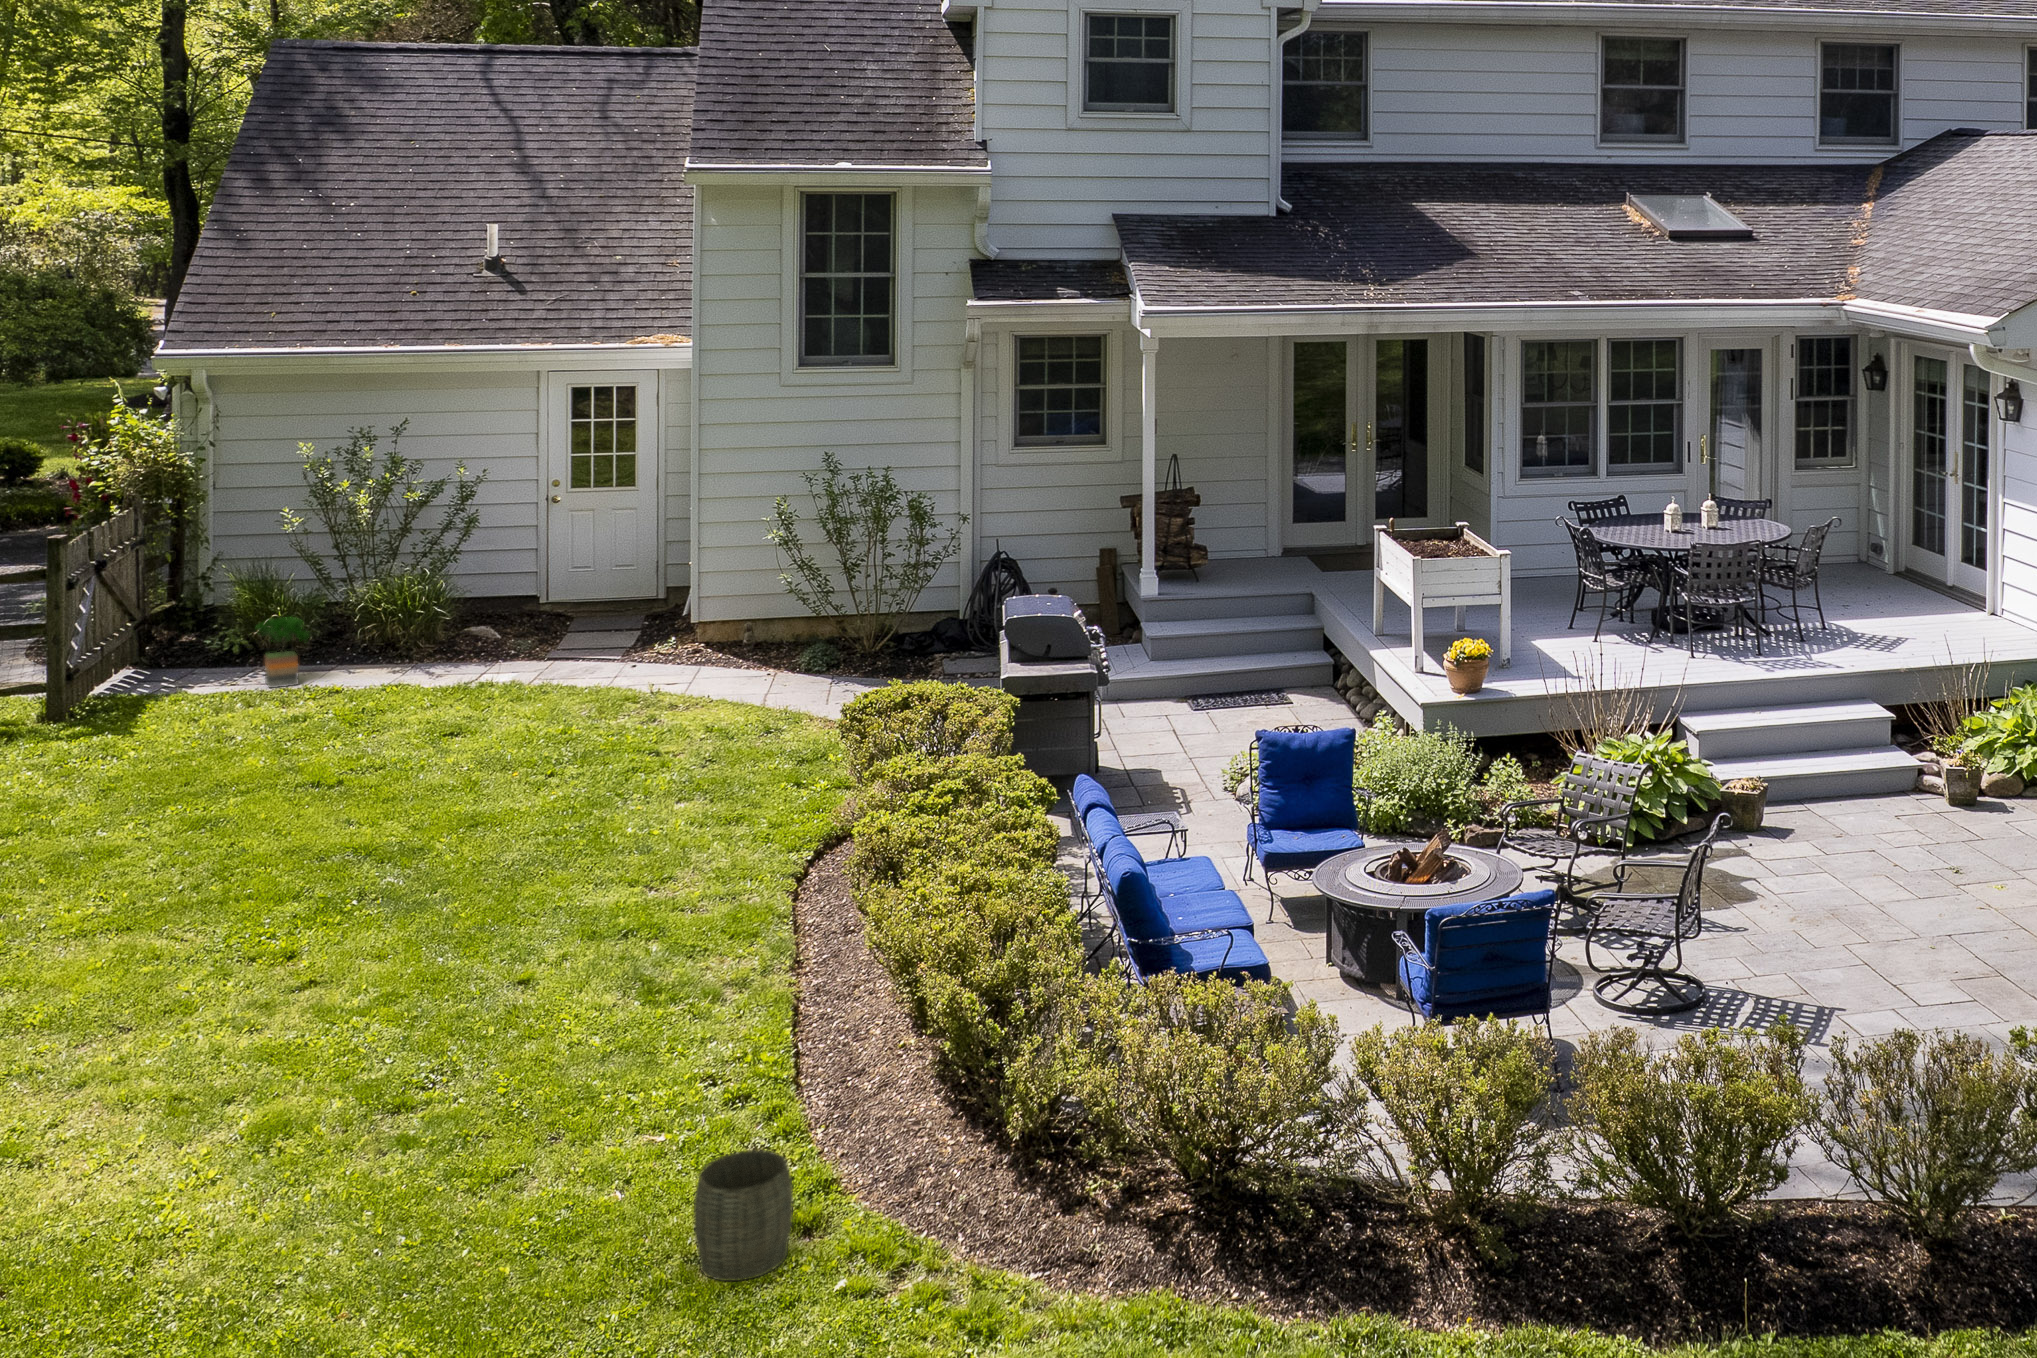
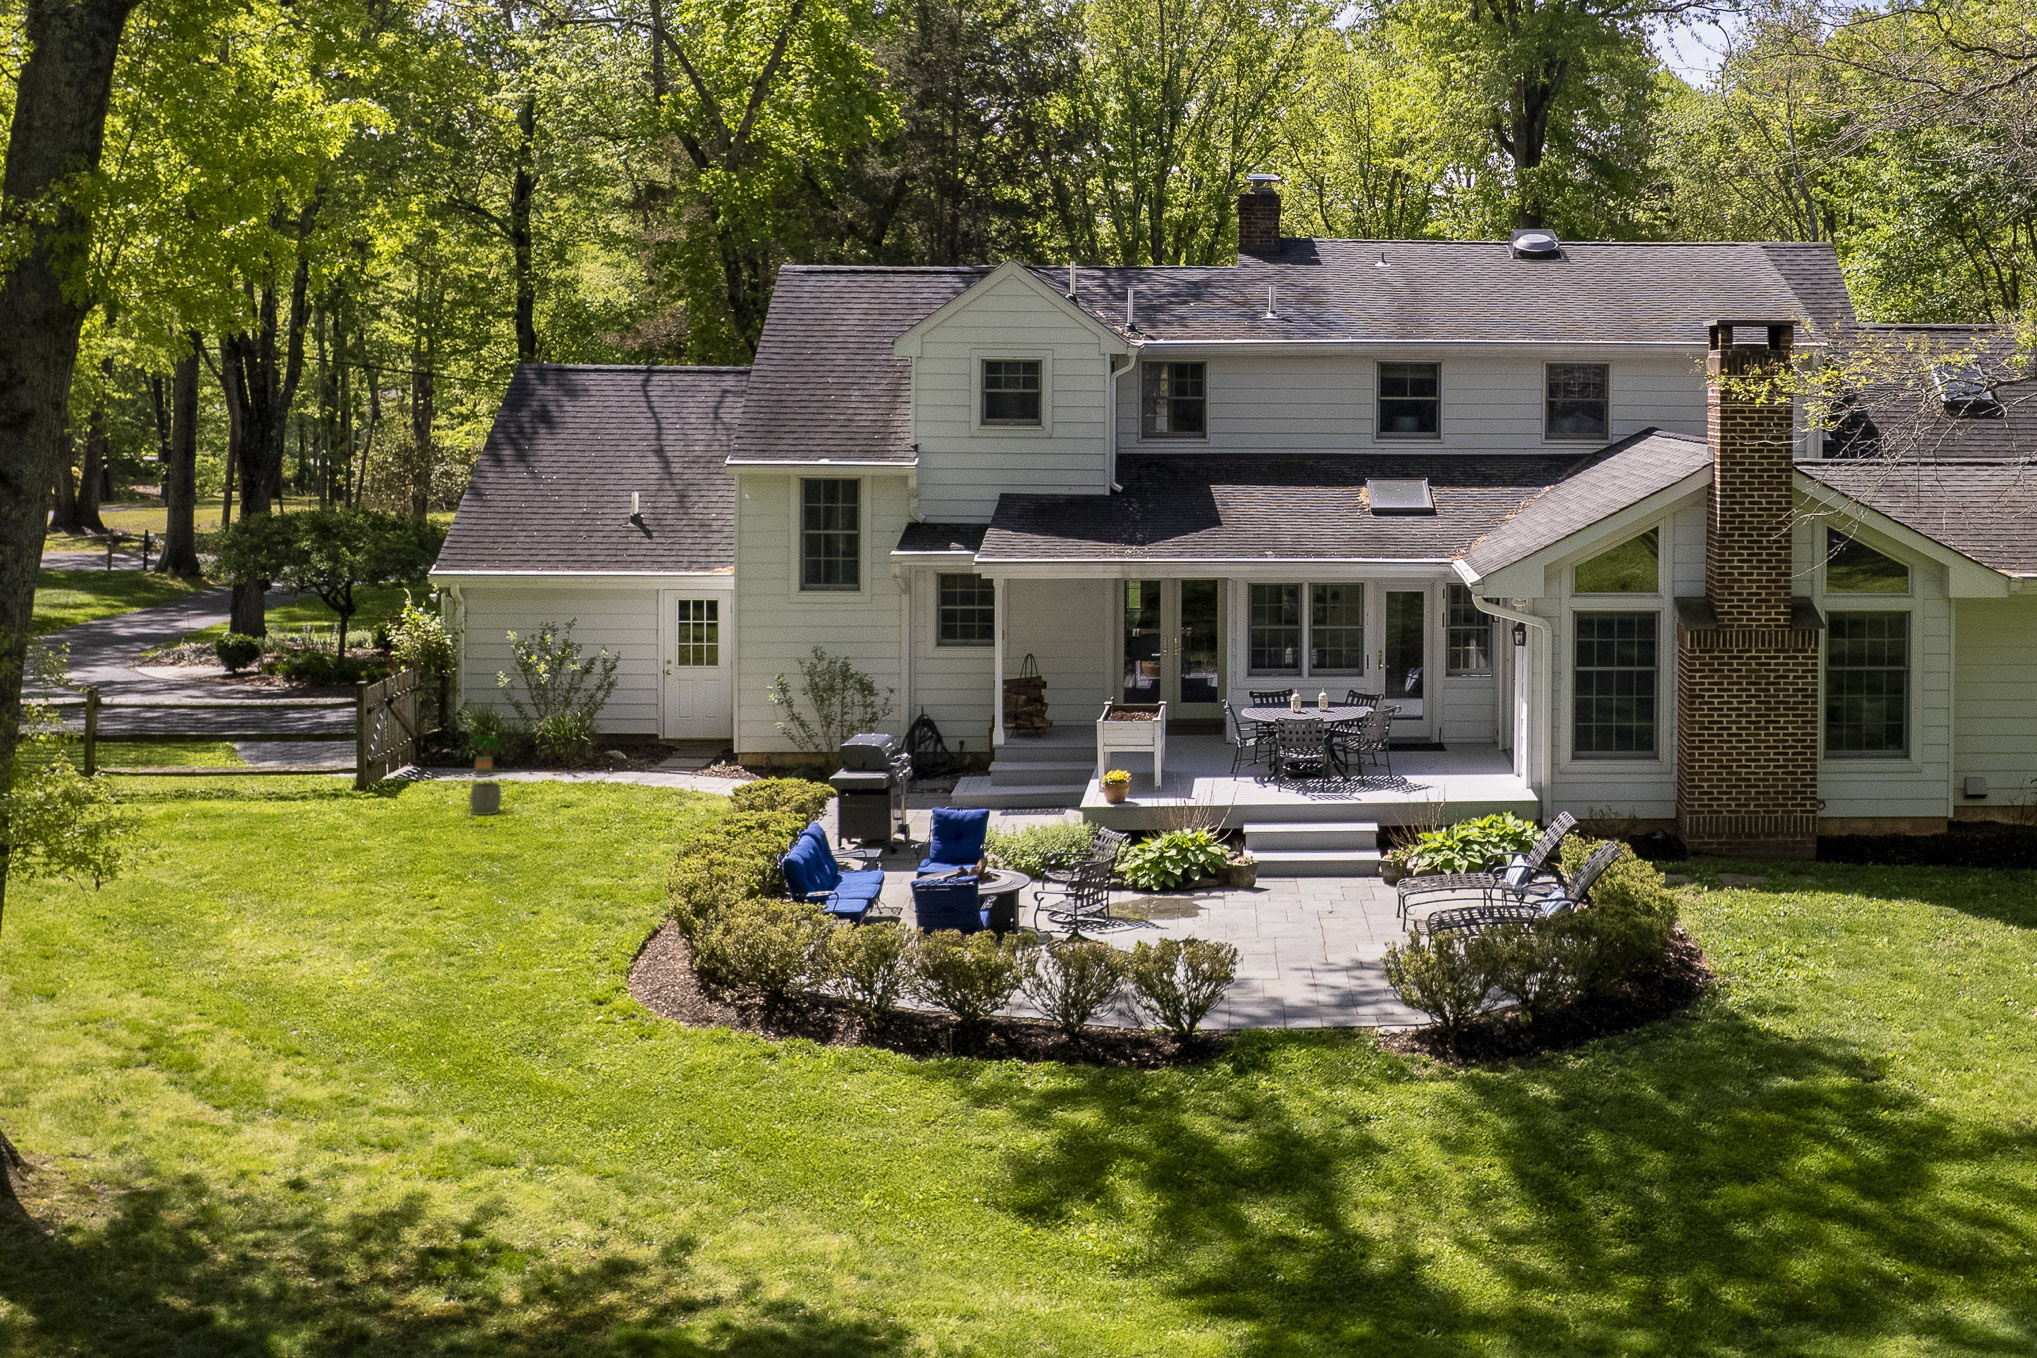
woven basket: present [694,1150,793,1281] -> present [470,782,501,815]

